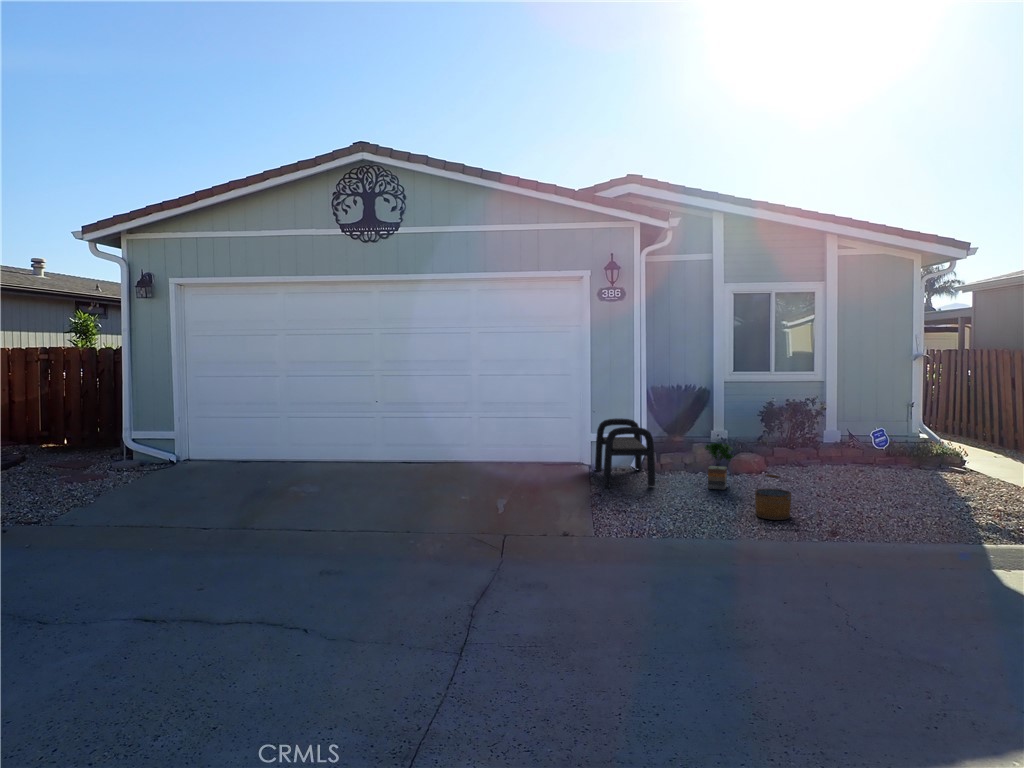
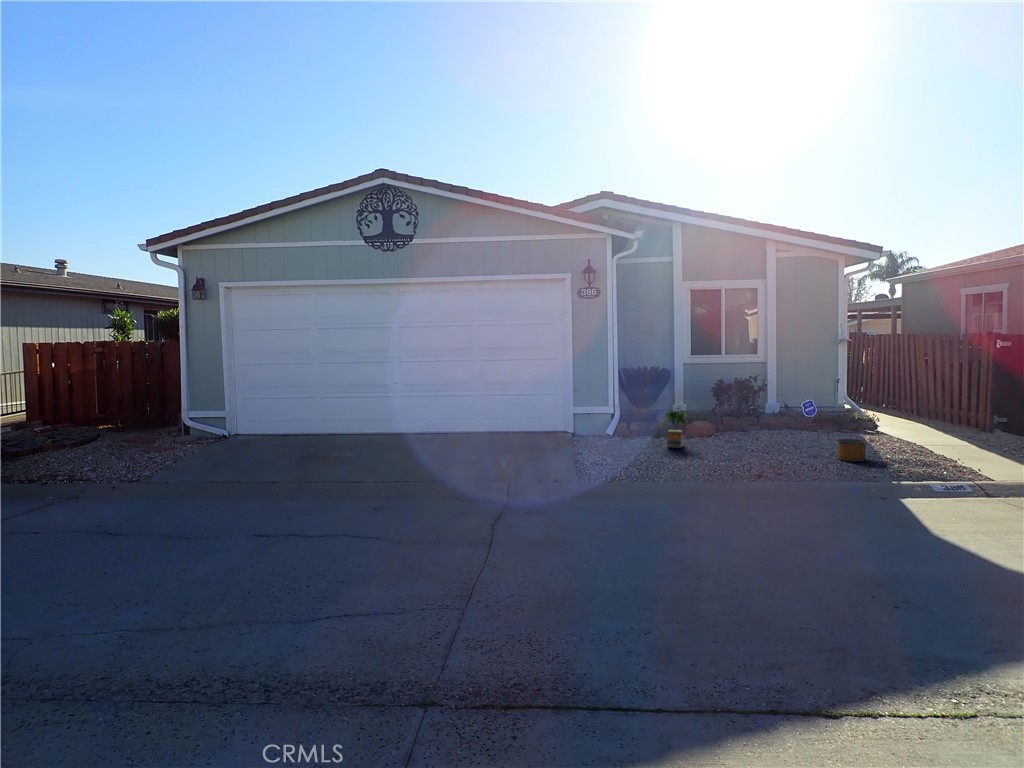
bench: present [595,418,655,486] -> none [577,394,626,447]
bucket: present [755,474,792,520] -> present [837,428,866,462]

